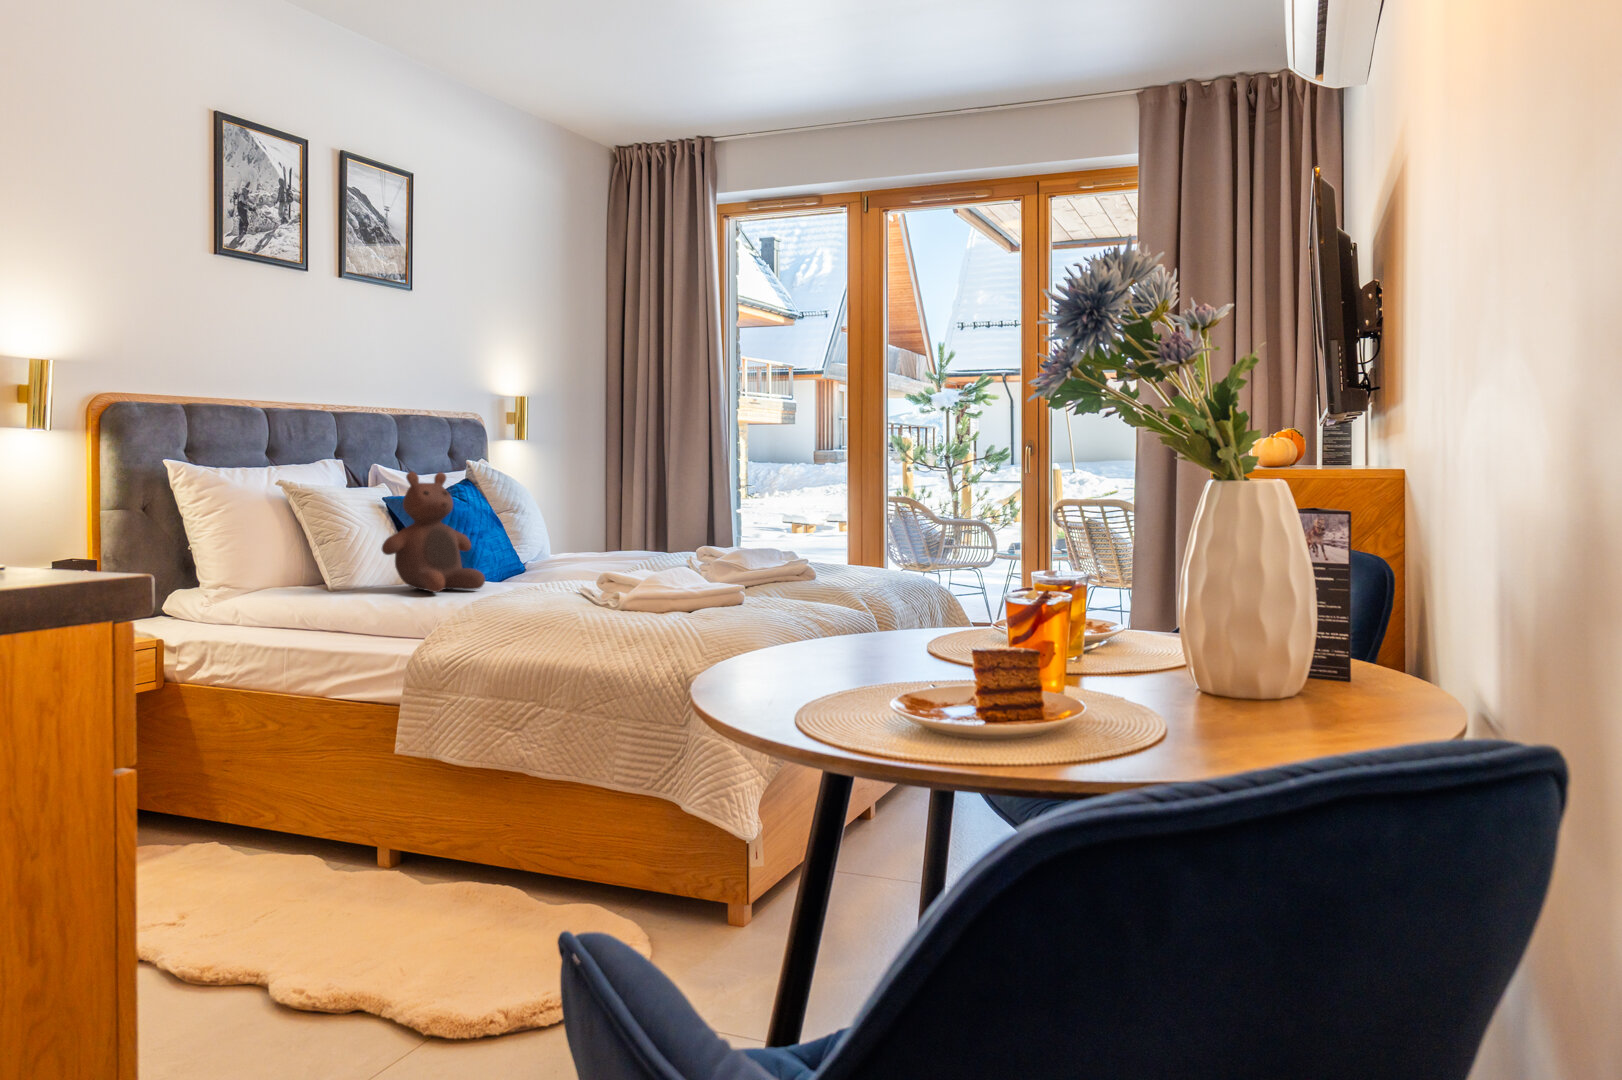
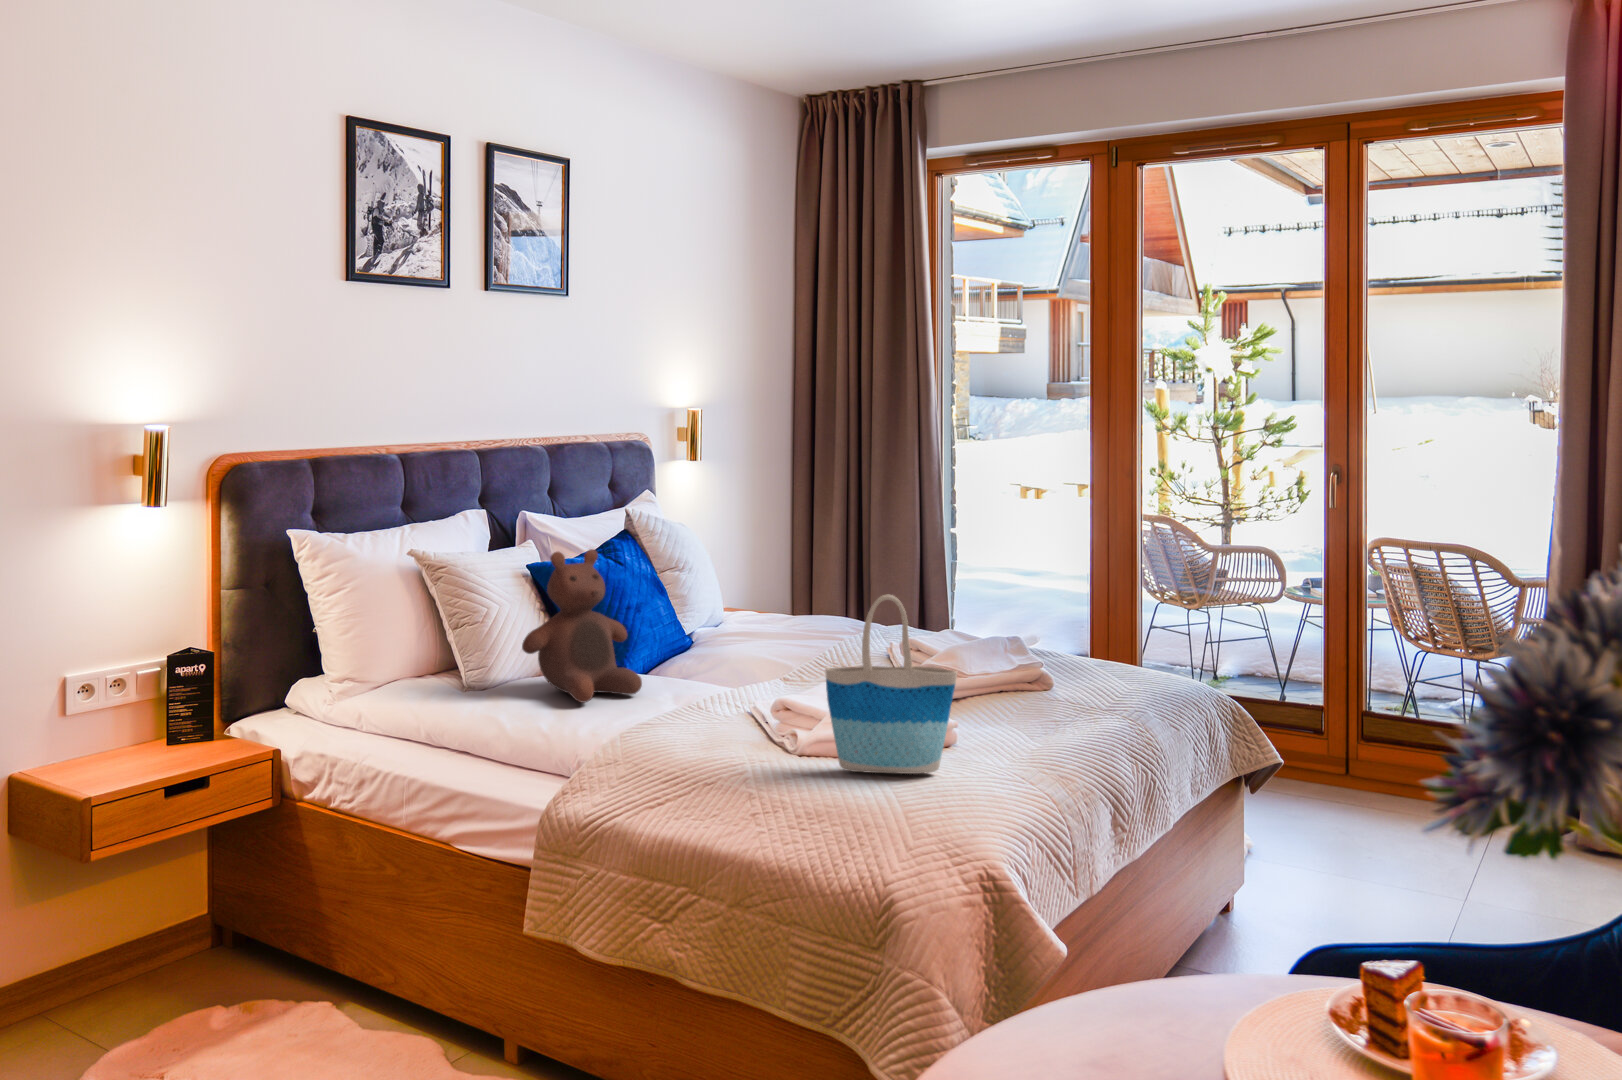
tote bag: none [641,478,744,617] -> present [825,595,957,774]

